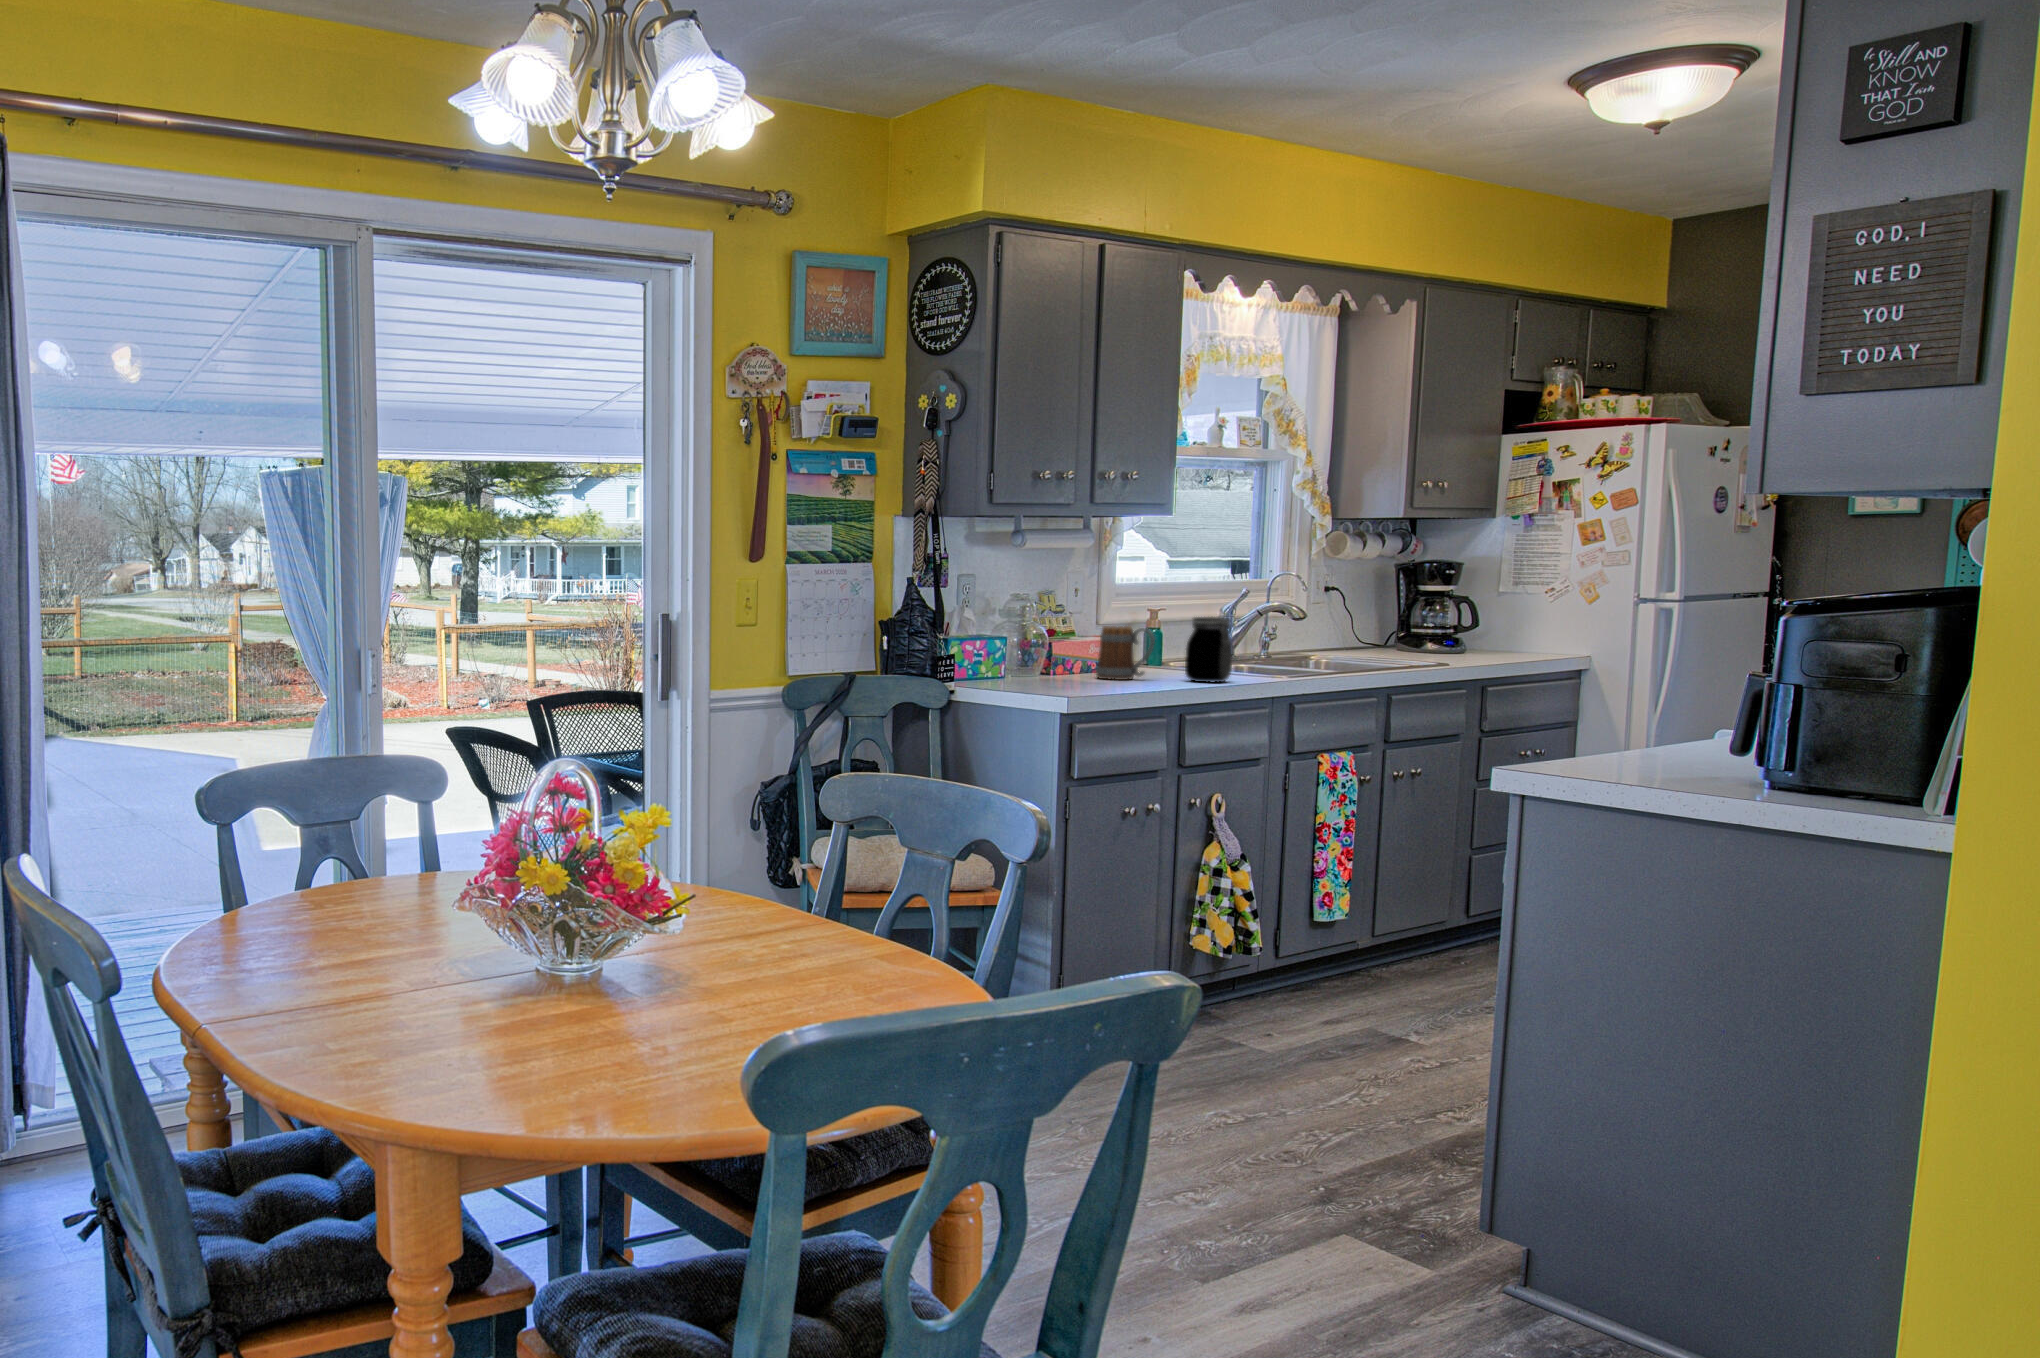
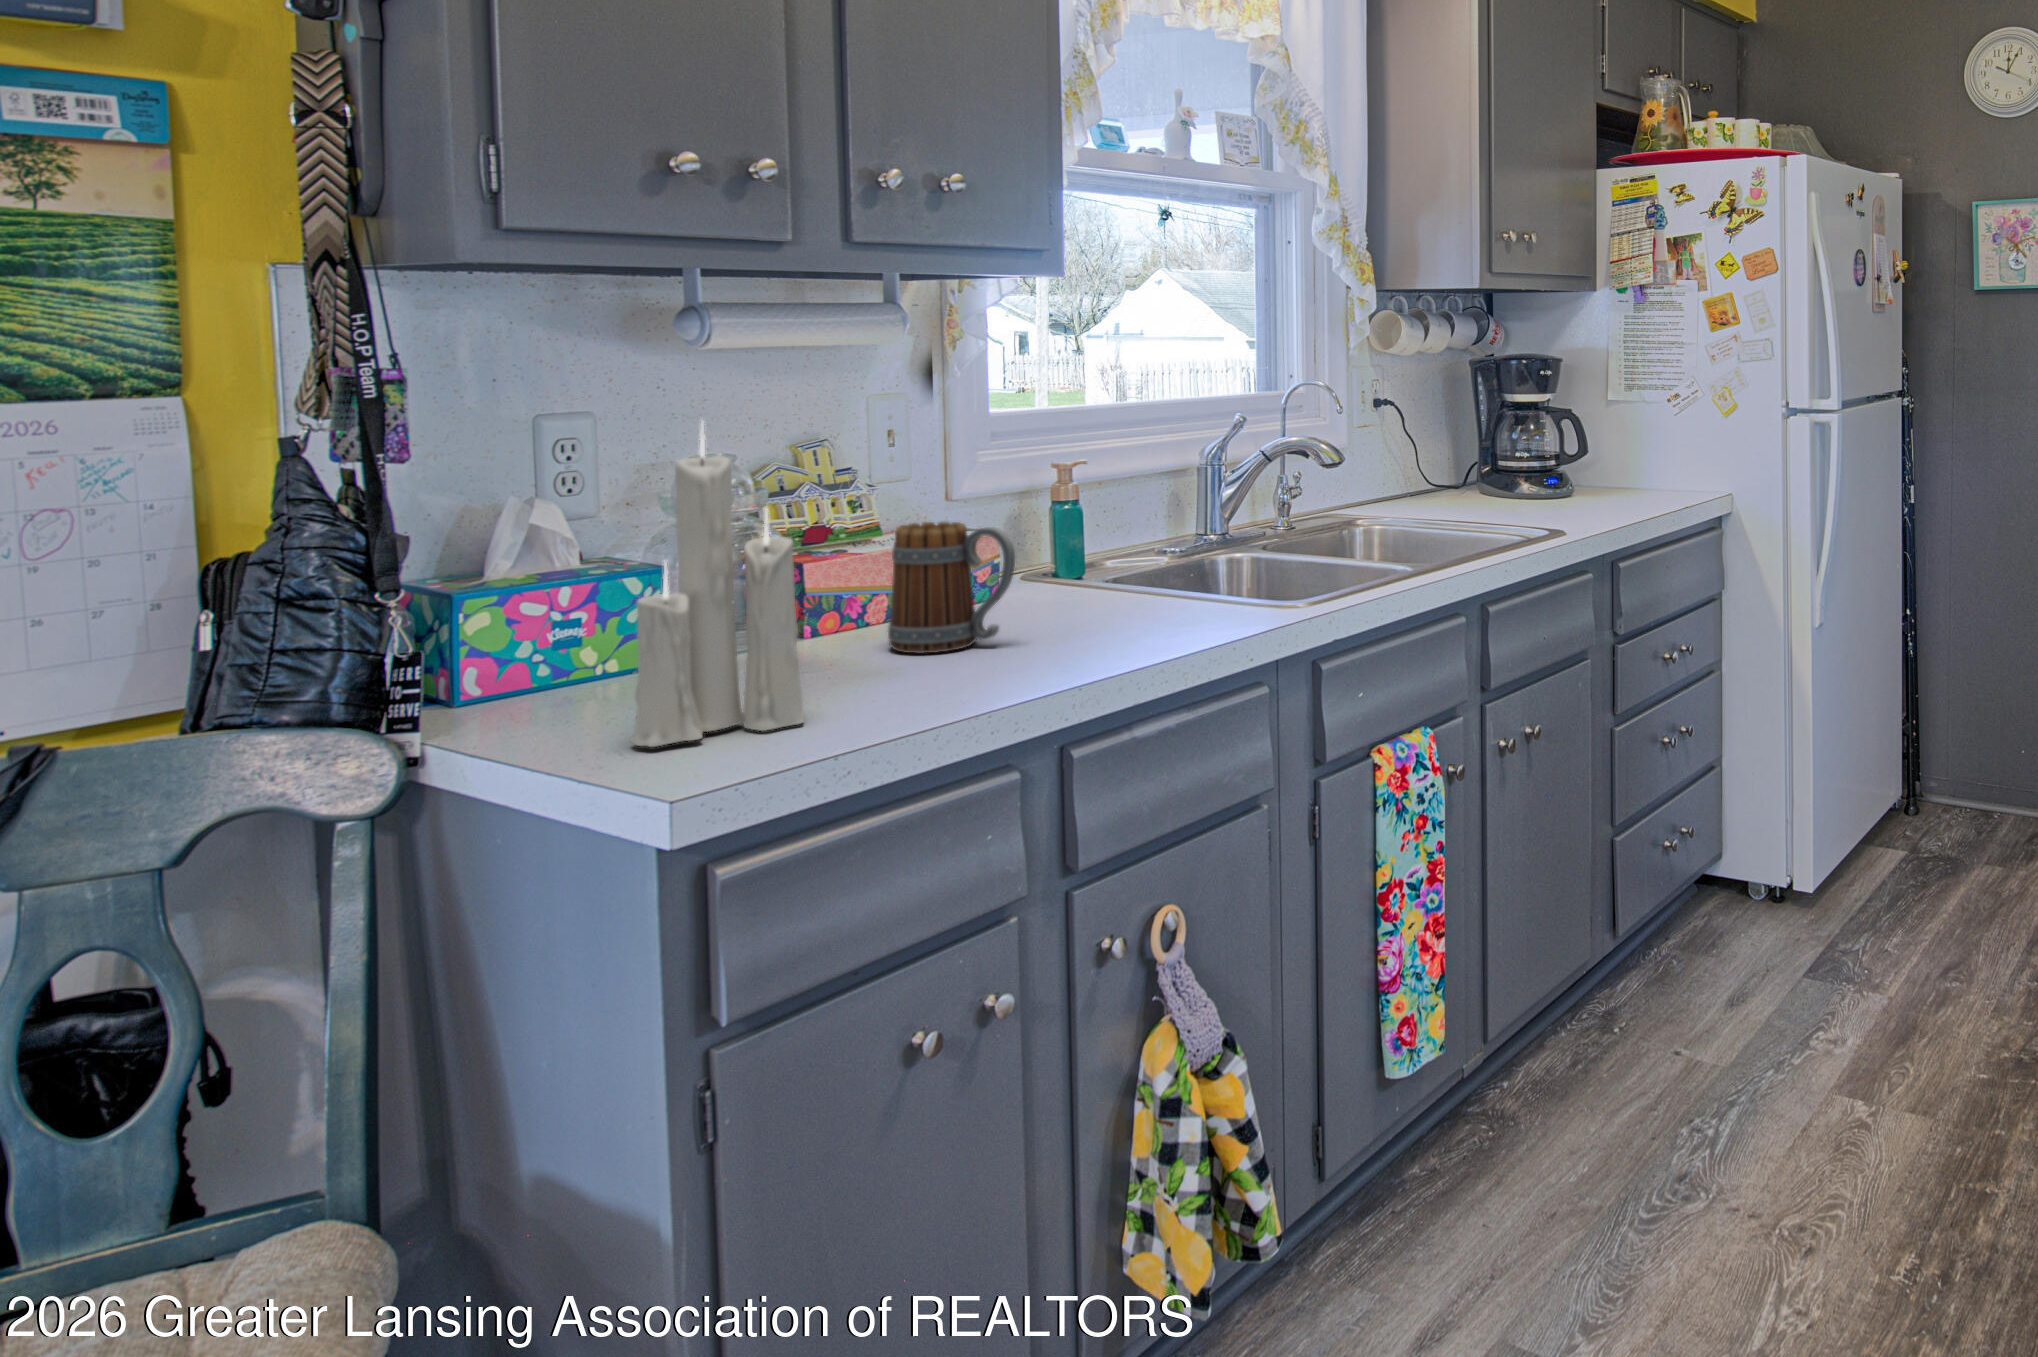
candle: none [1037,568,1093,688] -> present [630,422,804,747]
jar: present [1185,617,1233,682] -> none [1085,494,1187,645]

